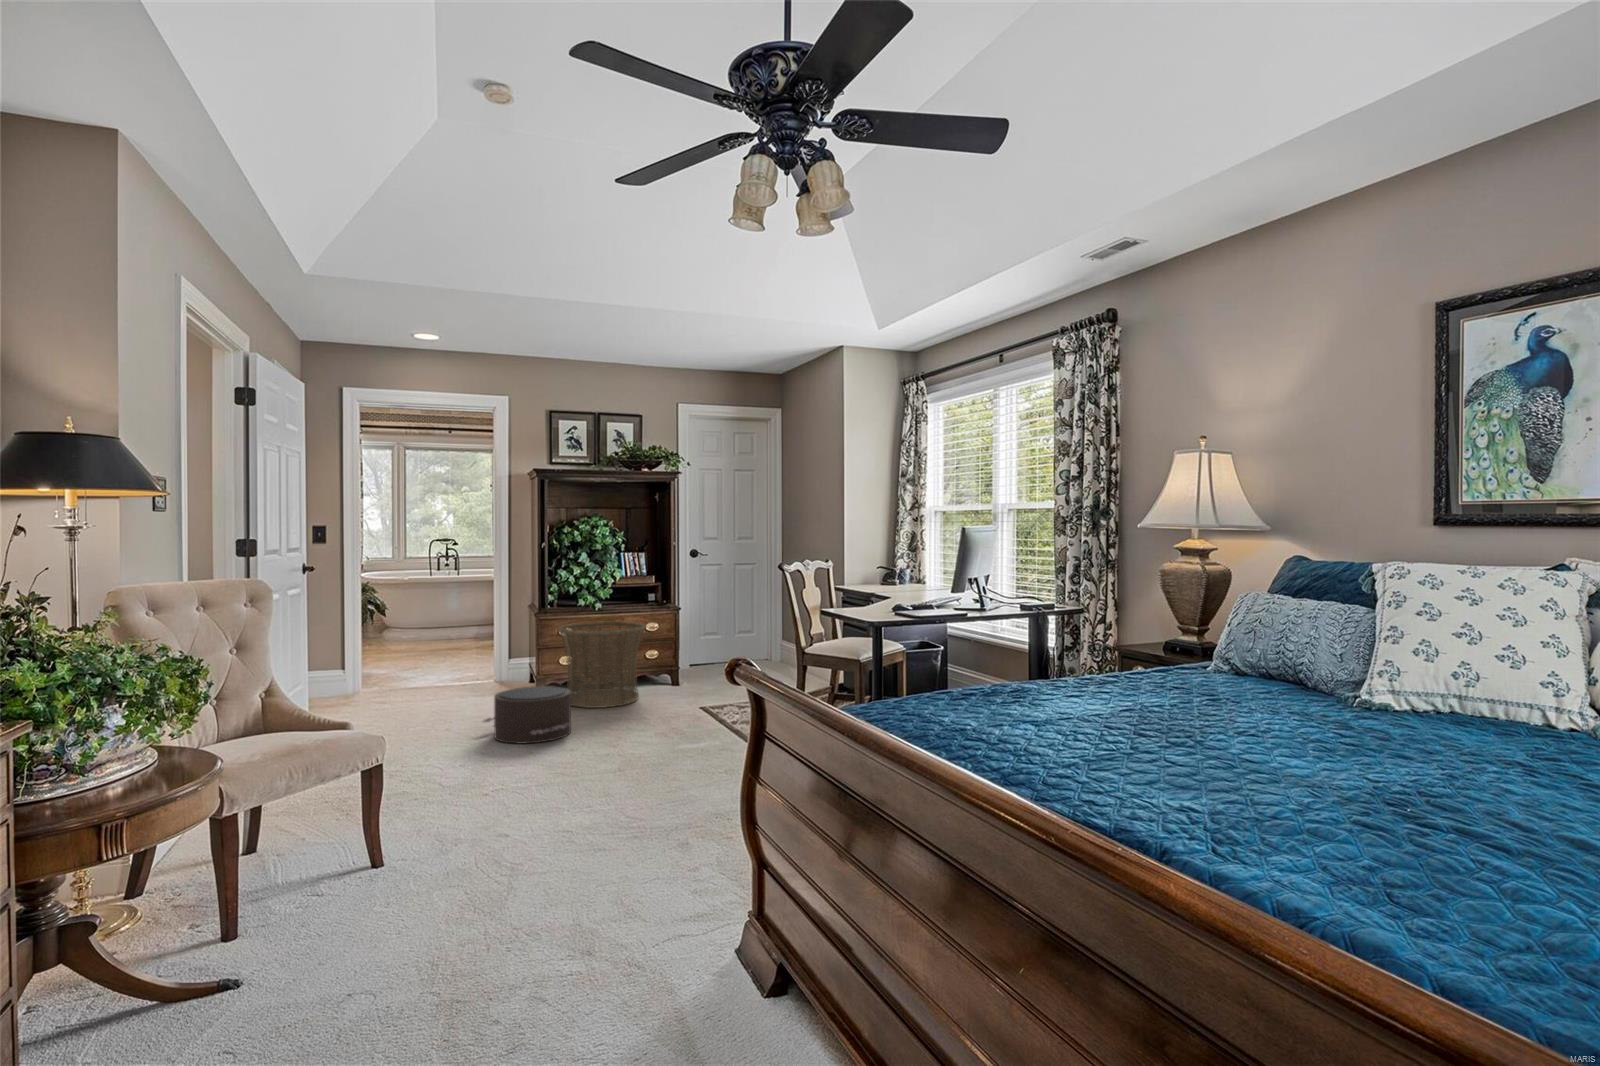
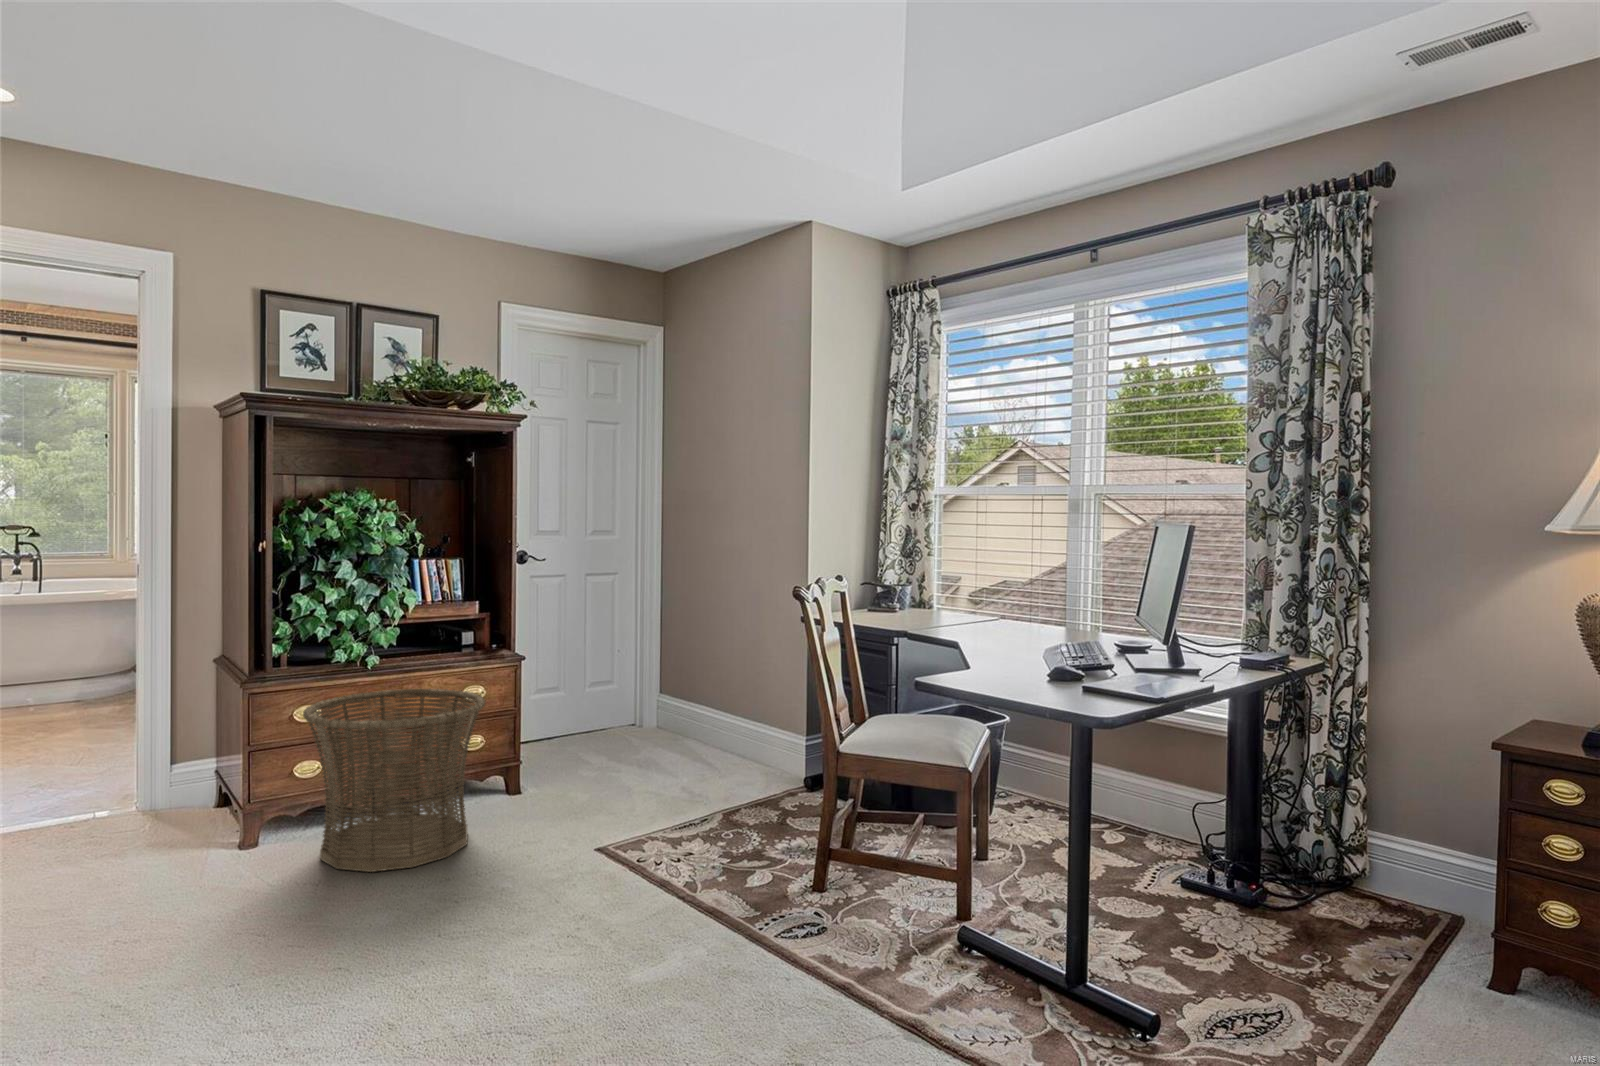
pouf: present [483,686,571,744] -> none [145,854,380,1016]

